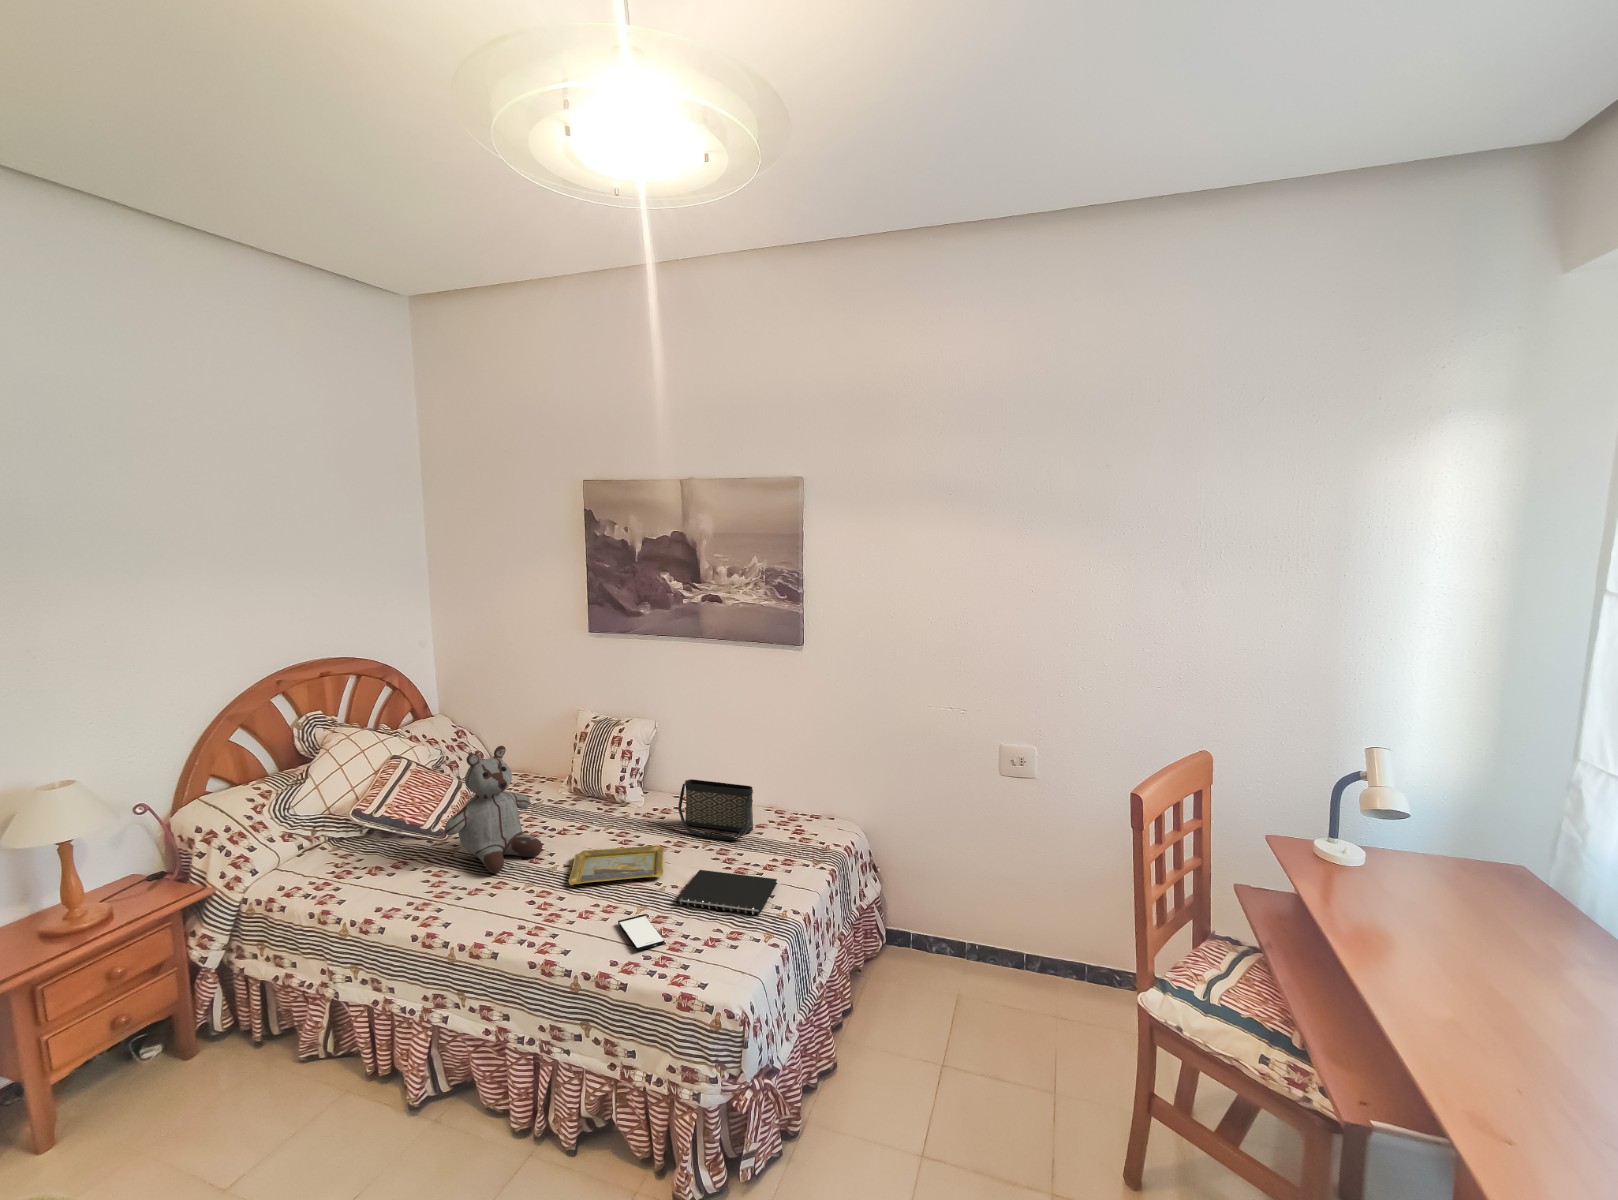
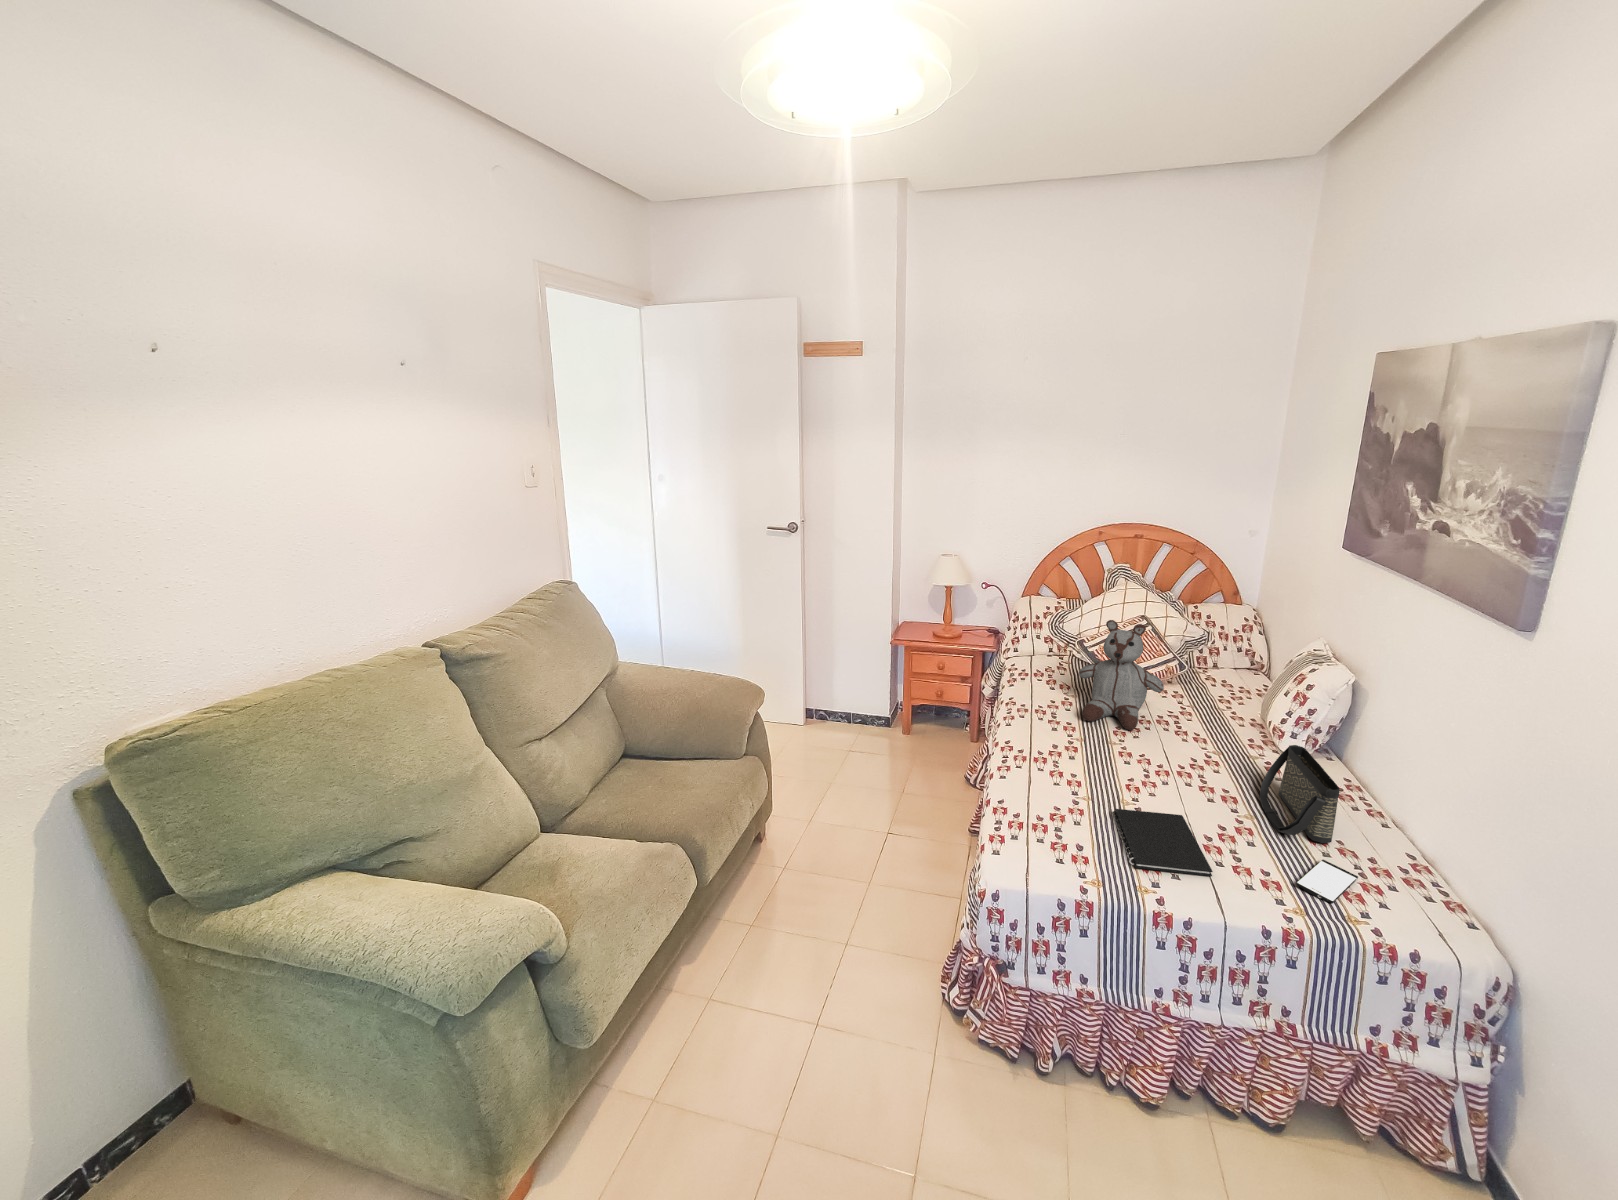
tray: present [568,845,664,885] -> none [1096,743,1206,796]
smartphone: present [618,914,664,950] -> present [1296,860,1358,903]

